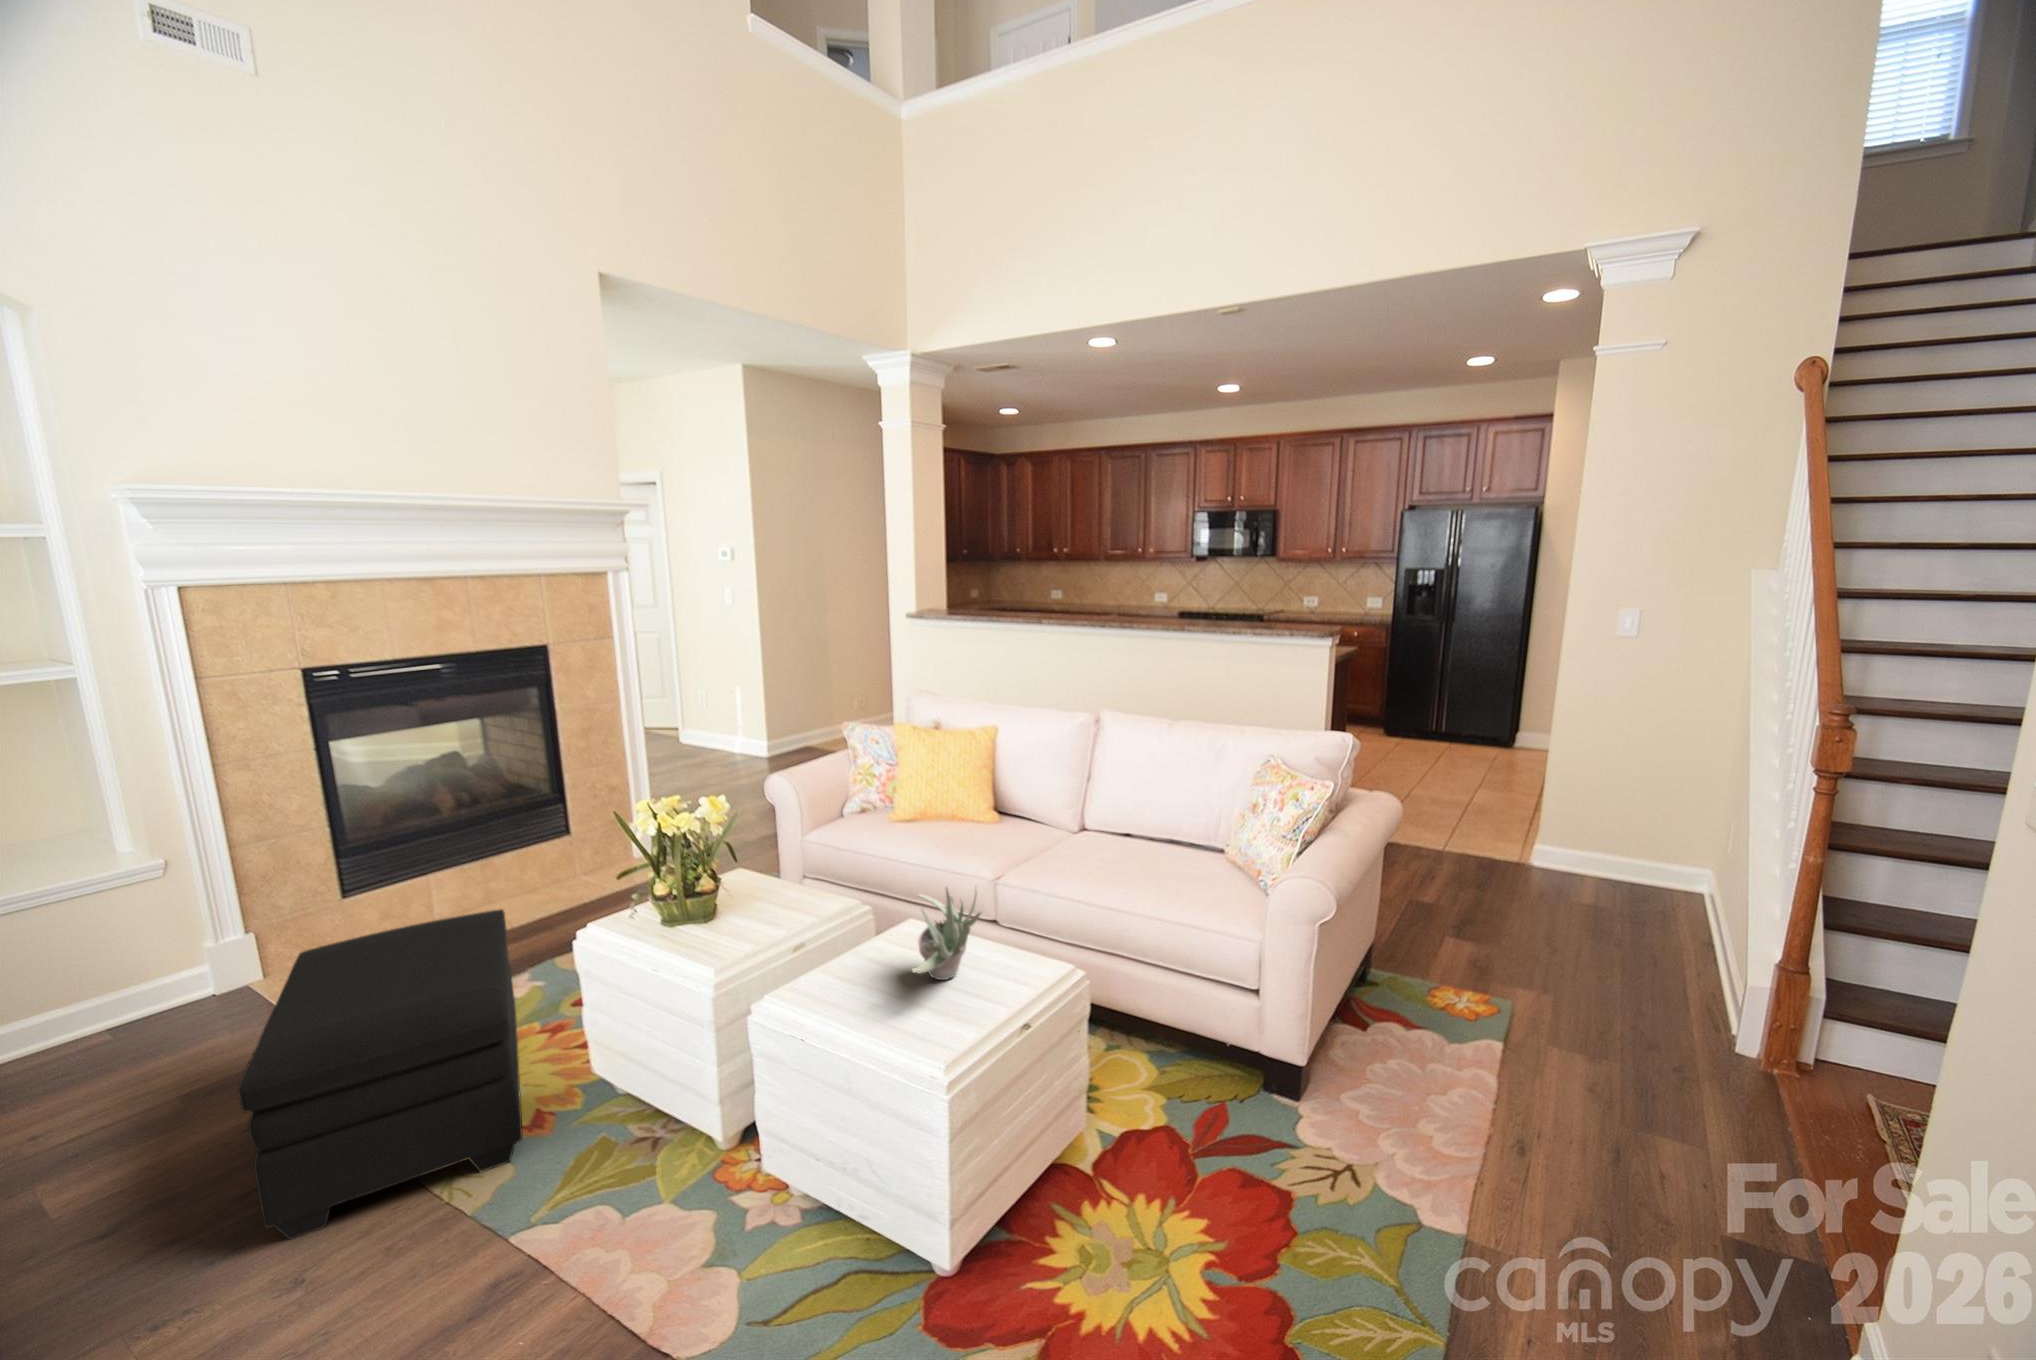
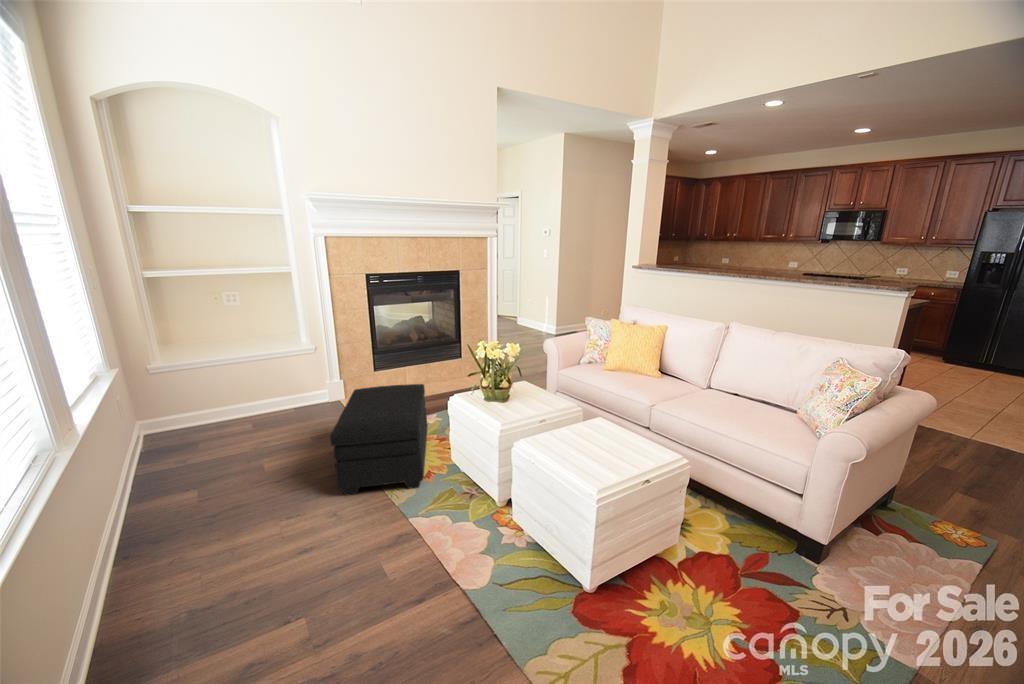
succulent plant: present [912,887,981,980] -> none [586,404,627,451]

